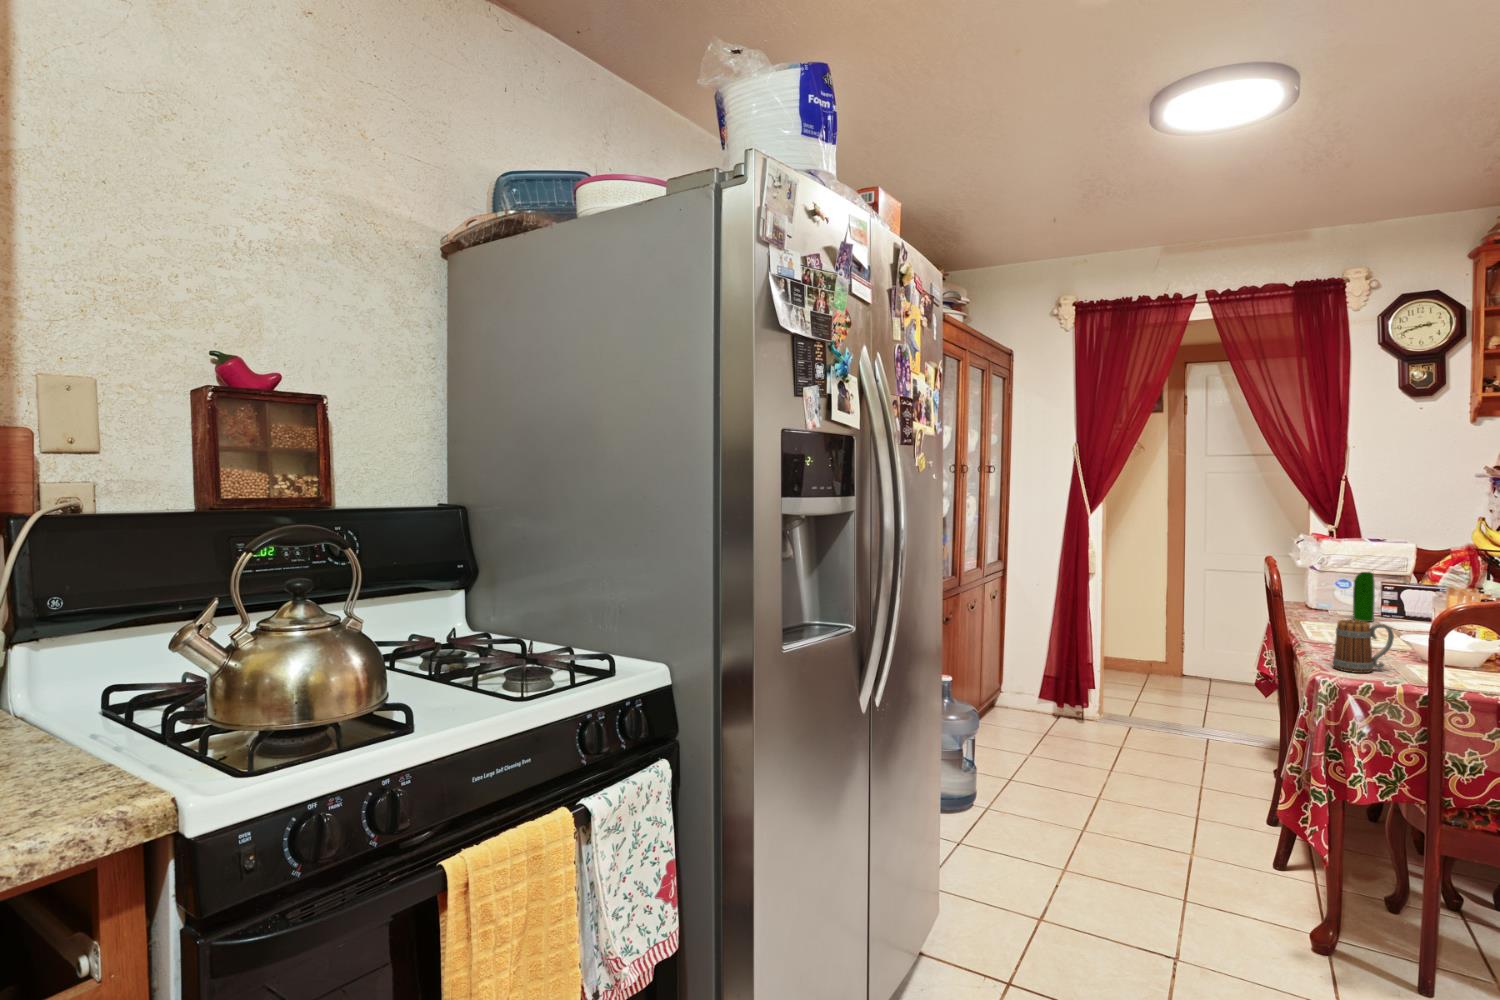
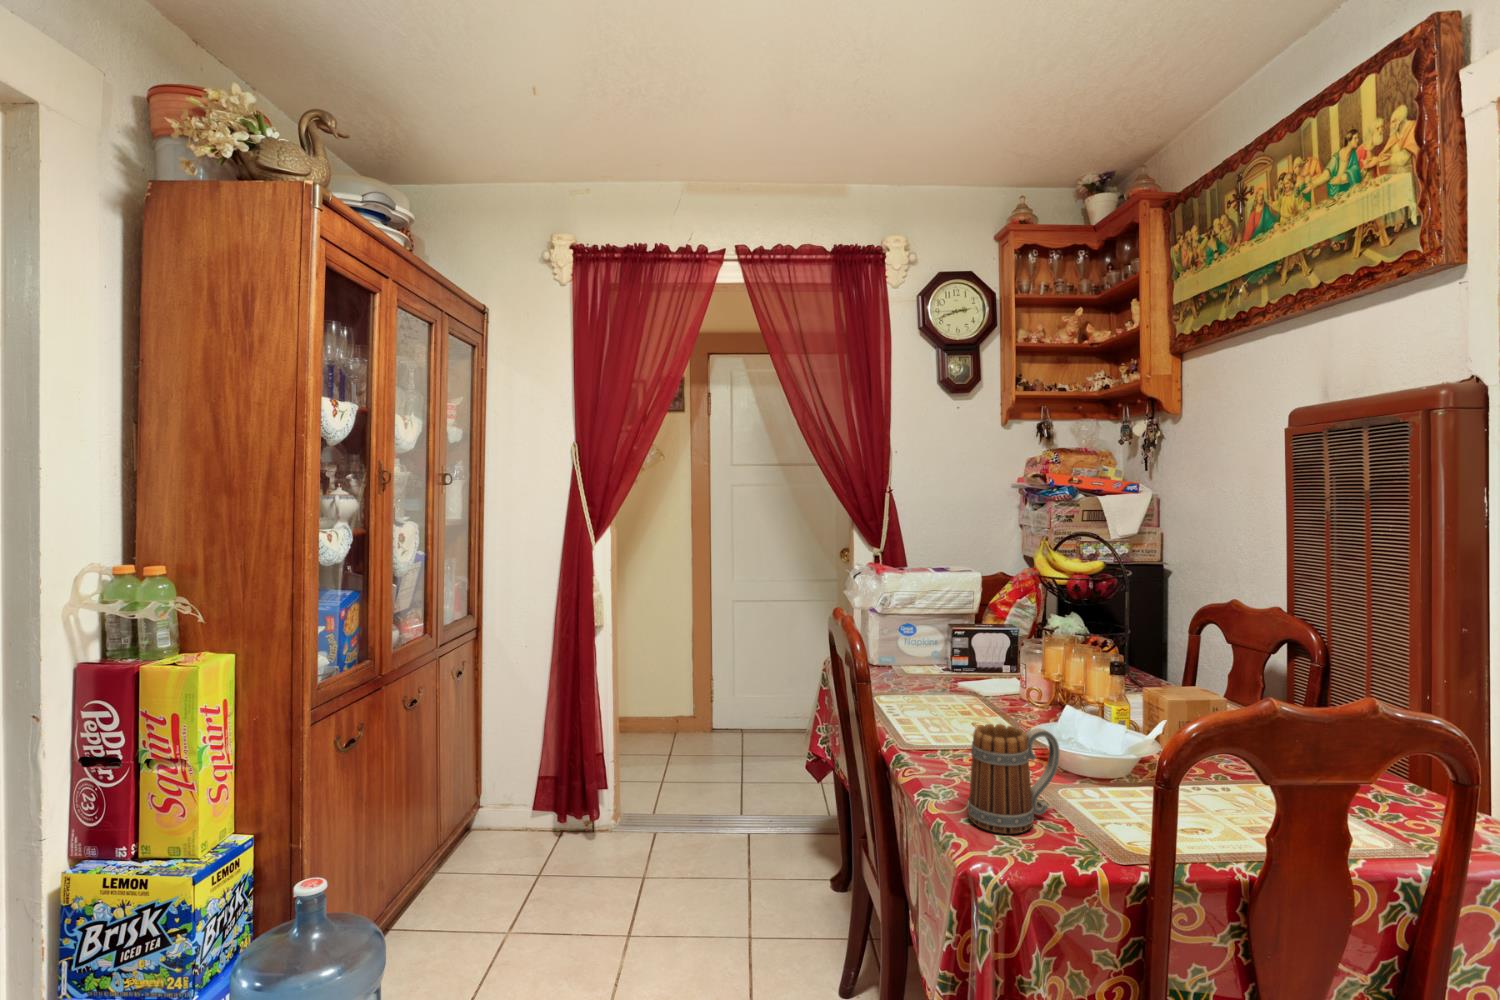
wine bottle: present [1353,572,1375,622] -> none [923,576,948,681]

